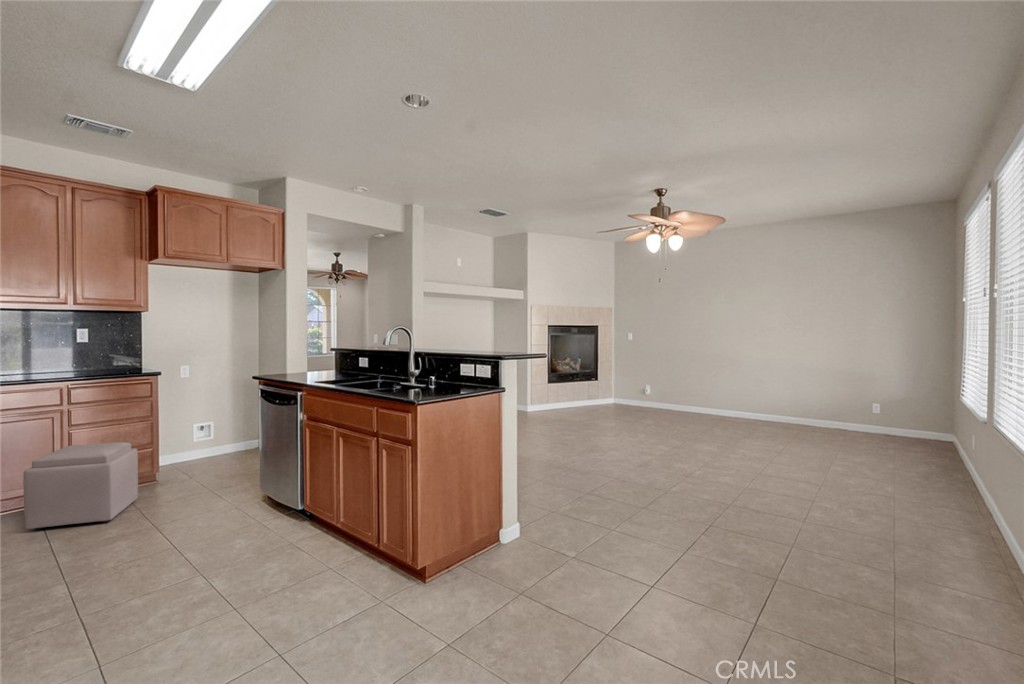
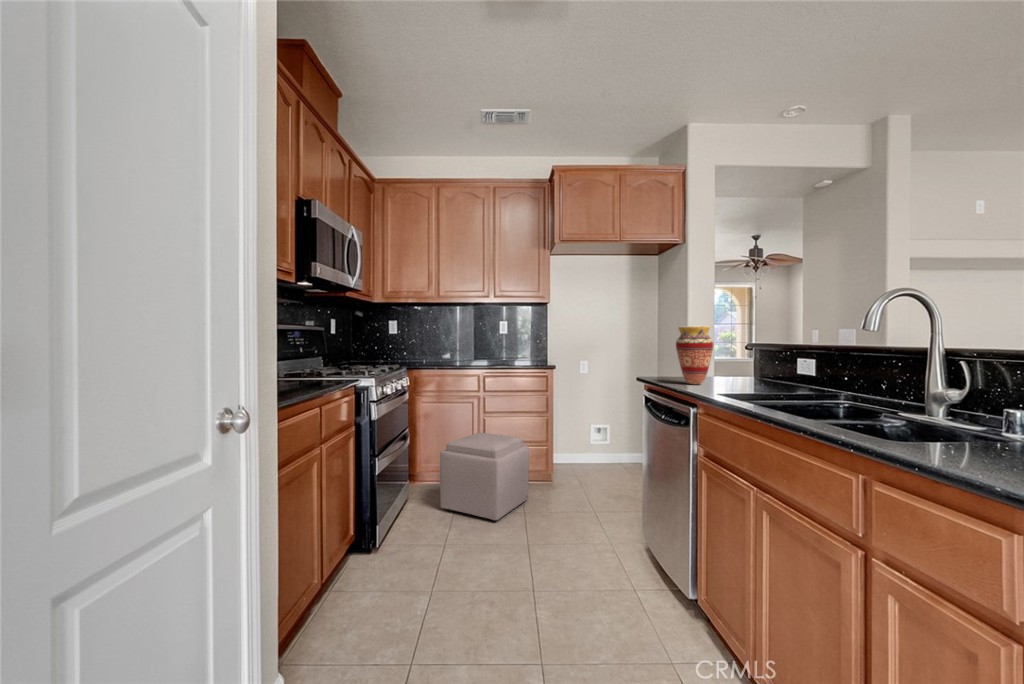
vase: none [283,338,309,378] -> present [676,326,713,384]

